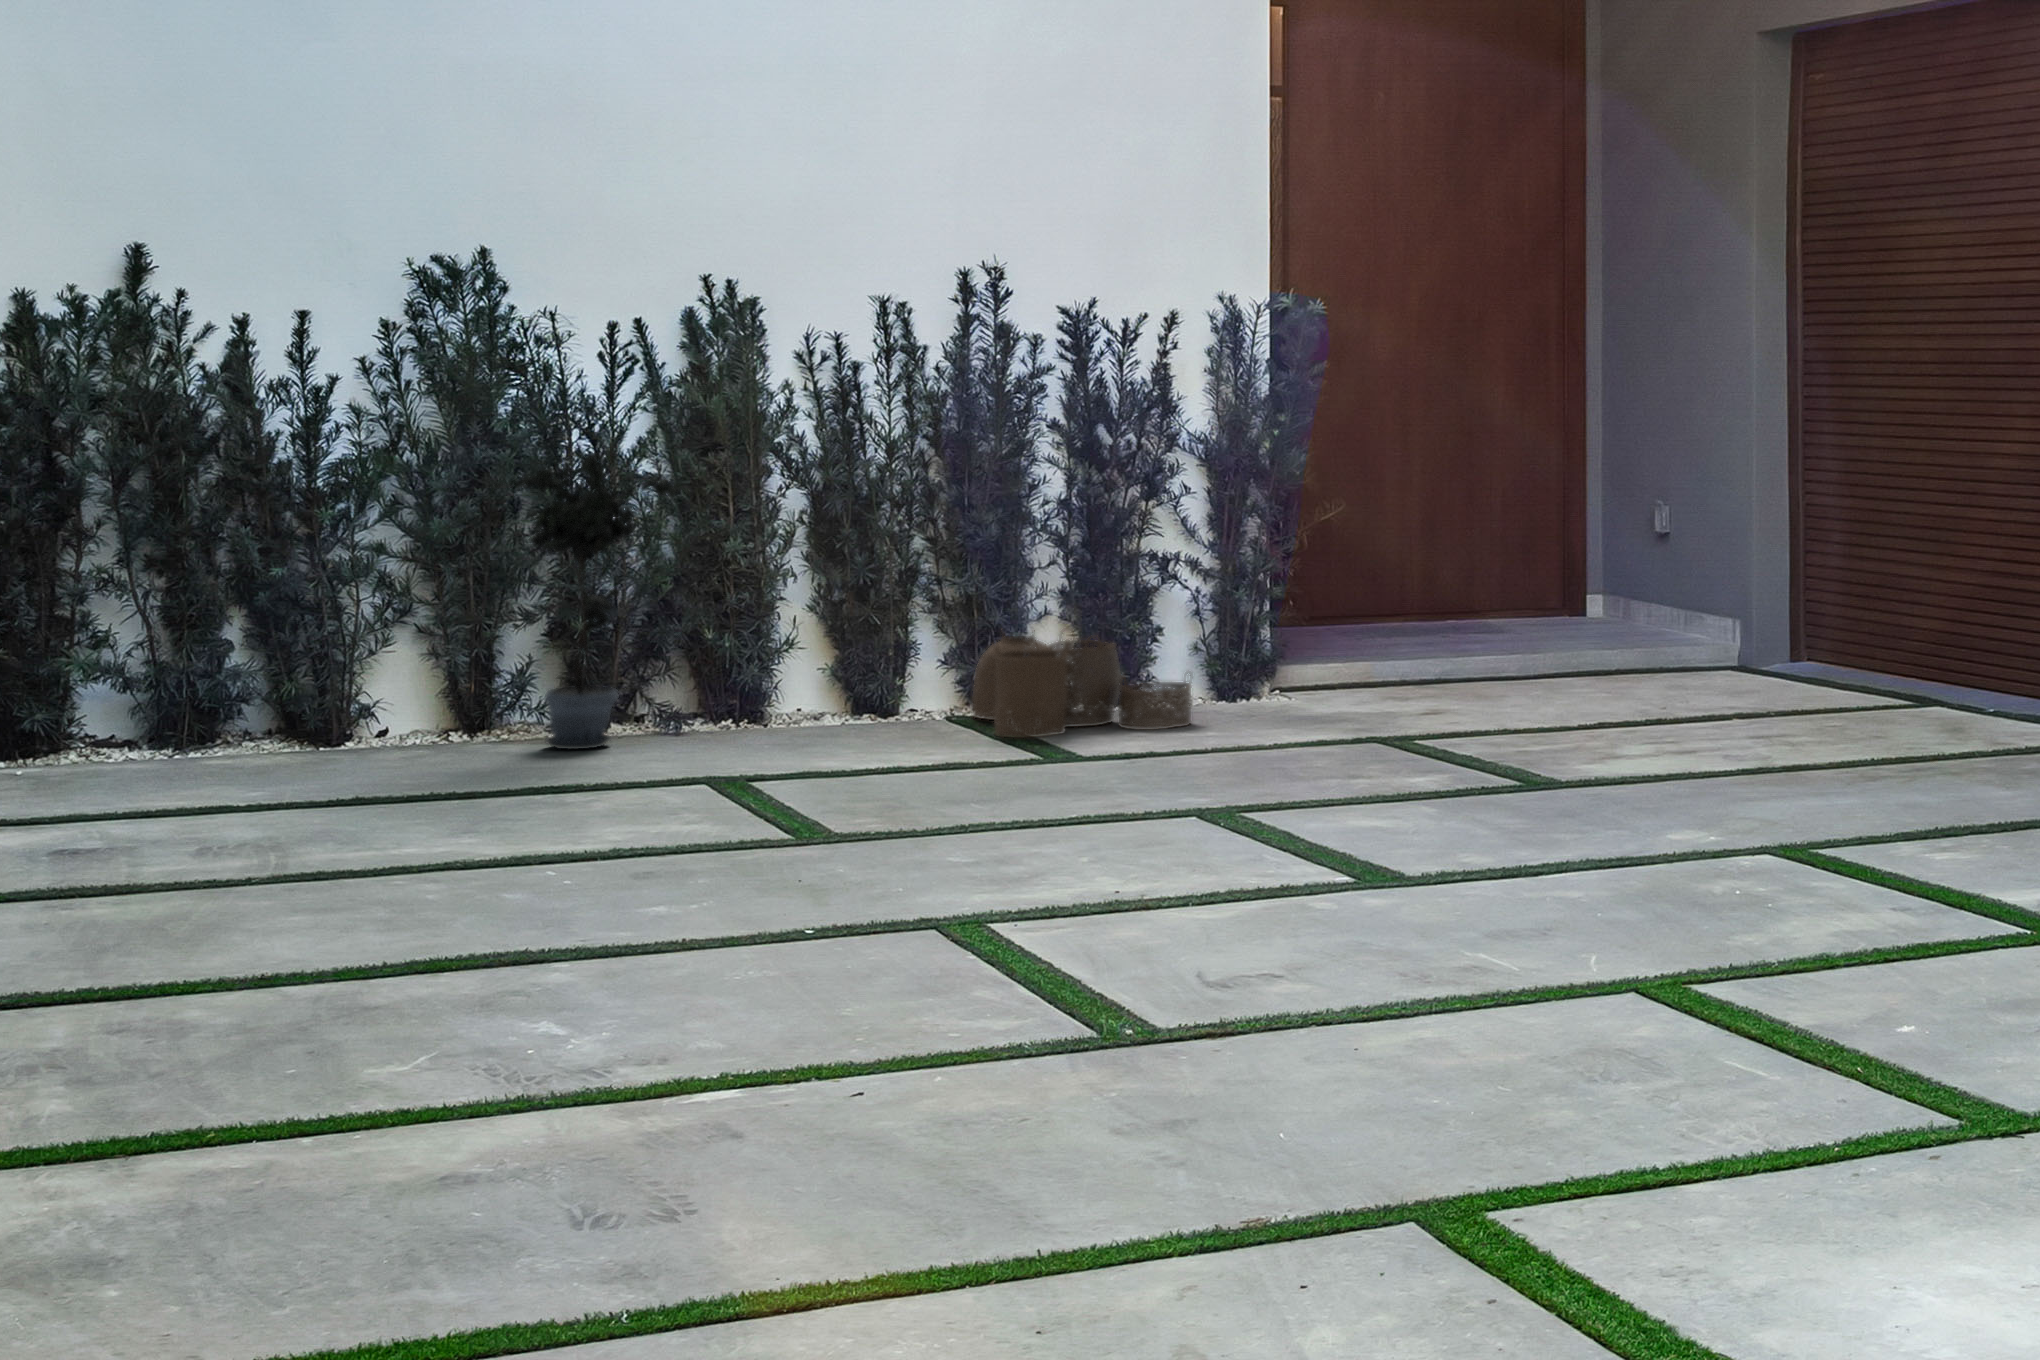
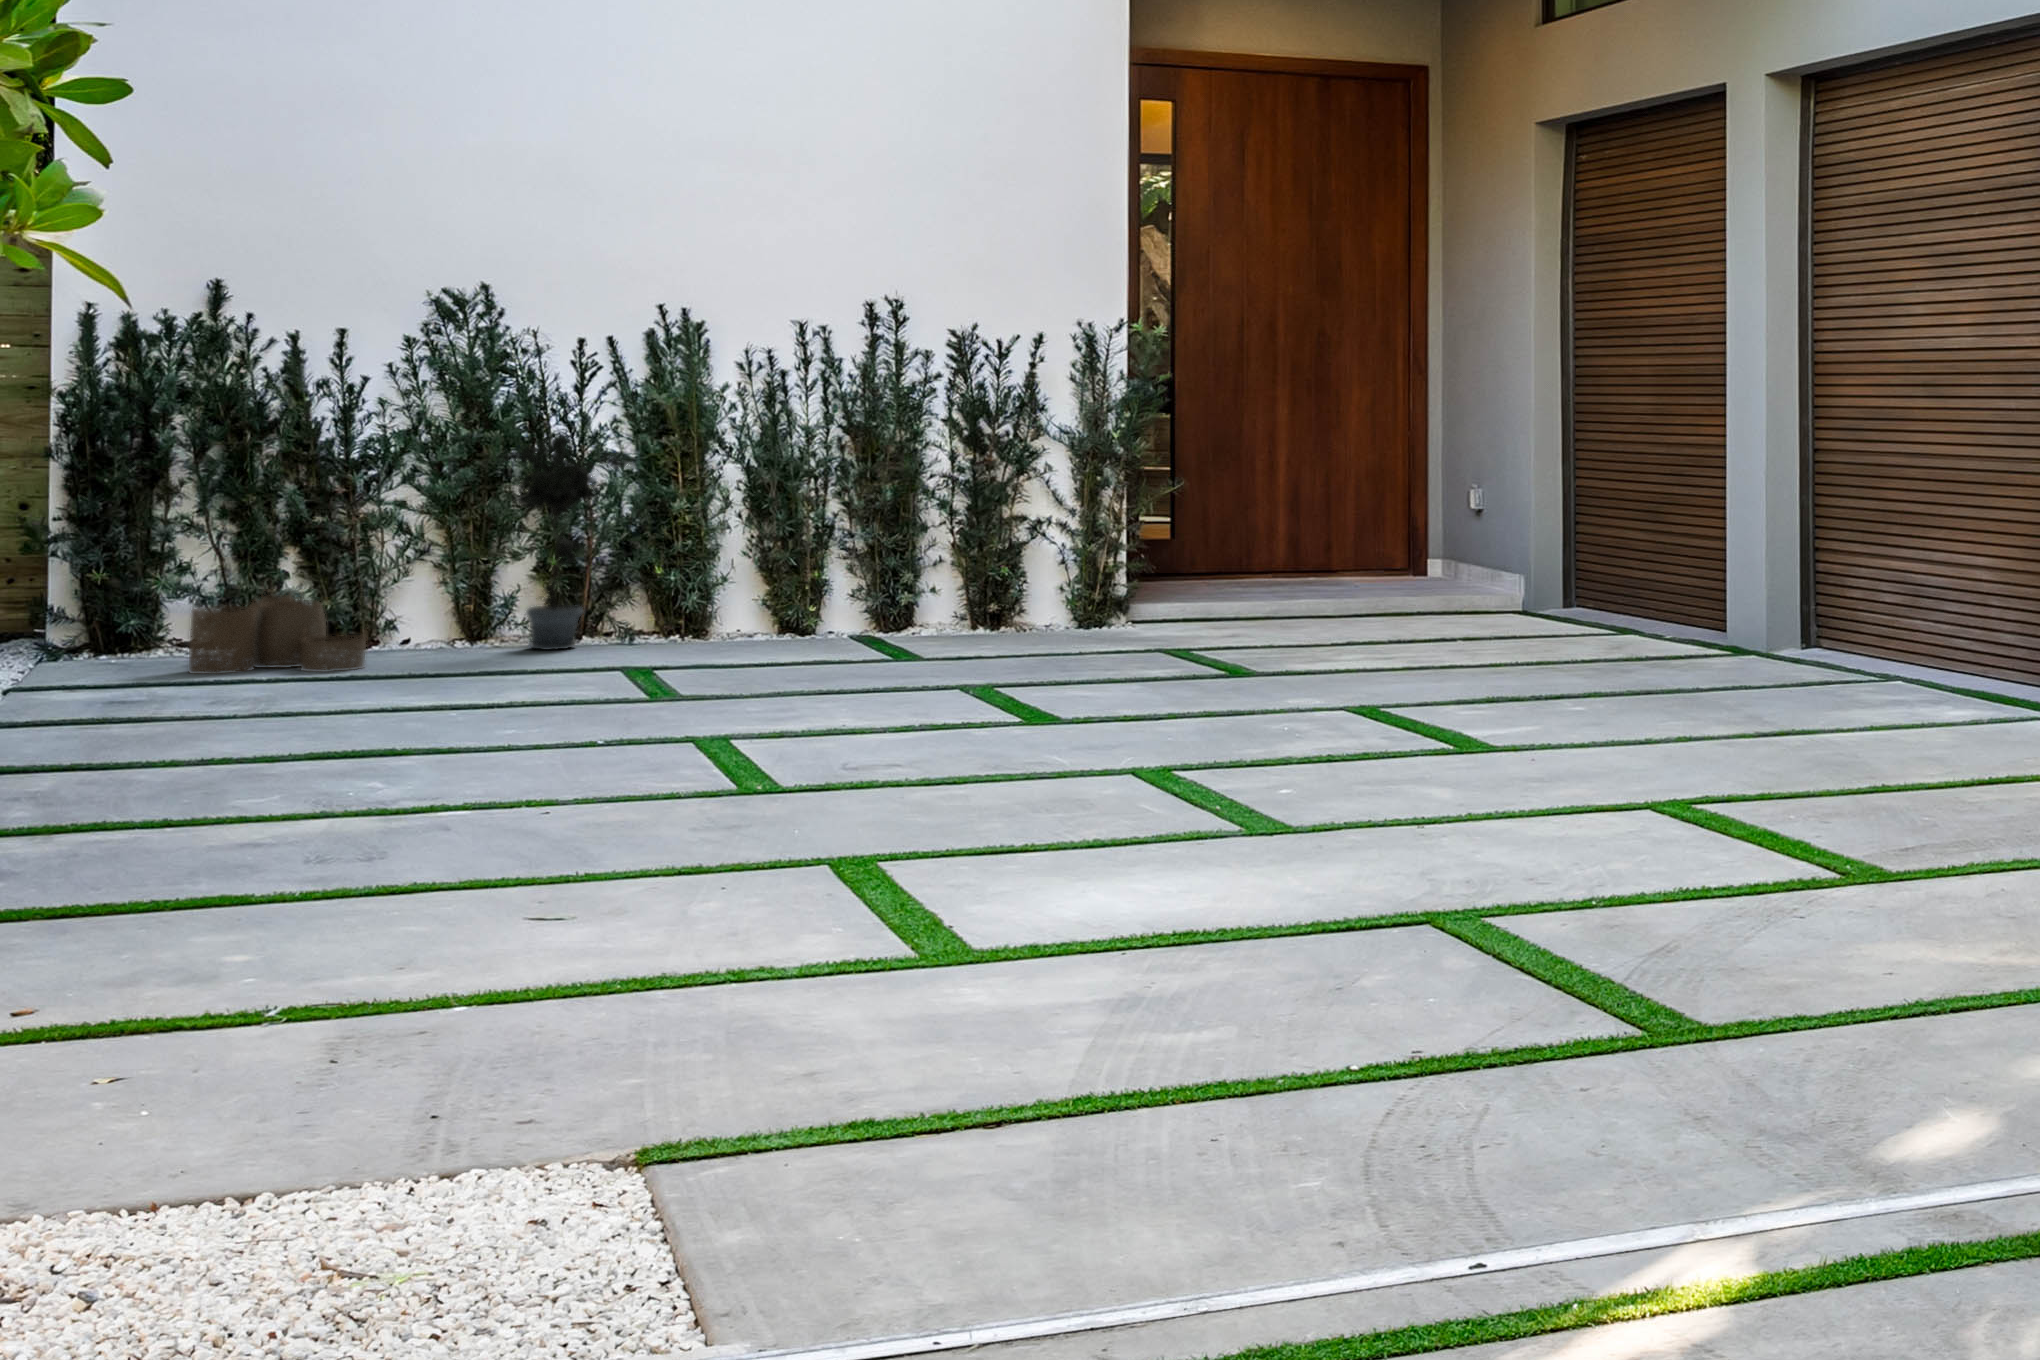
woven basket: present [972,629,1191,737] -> present [189,594,366,674]

